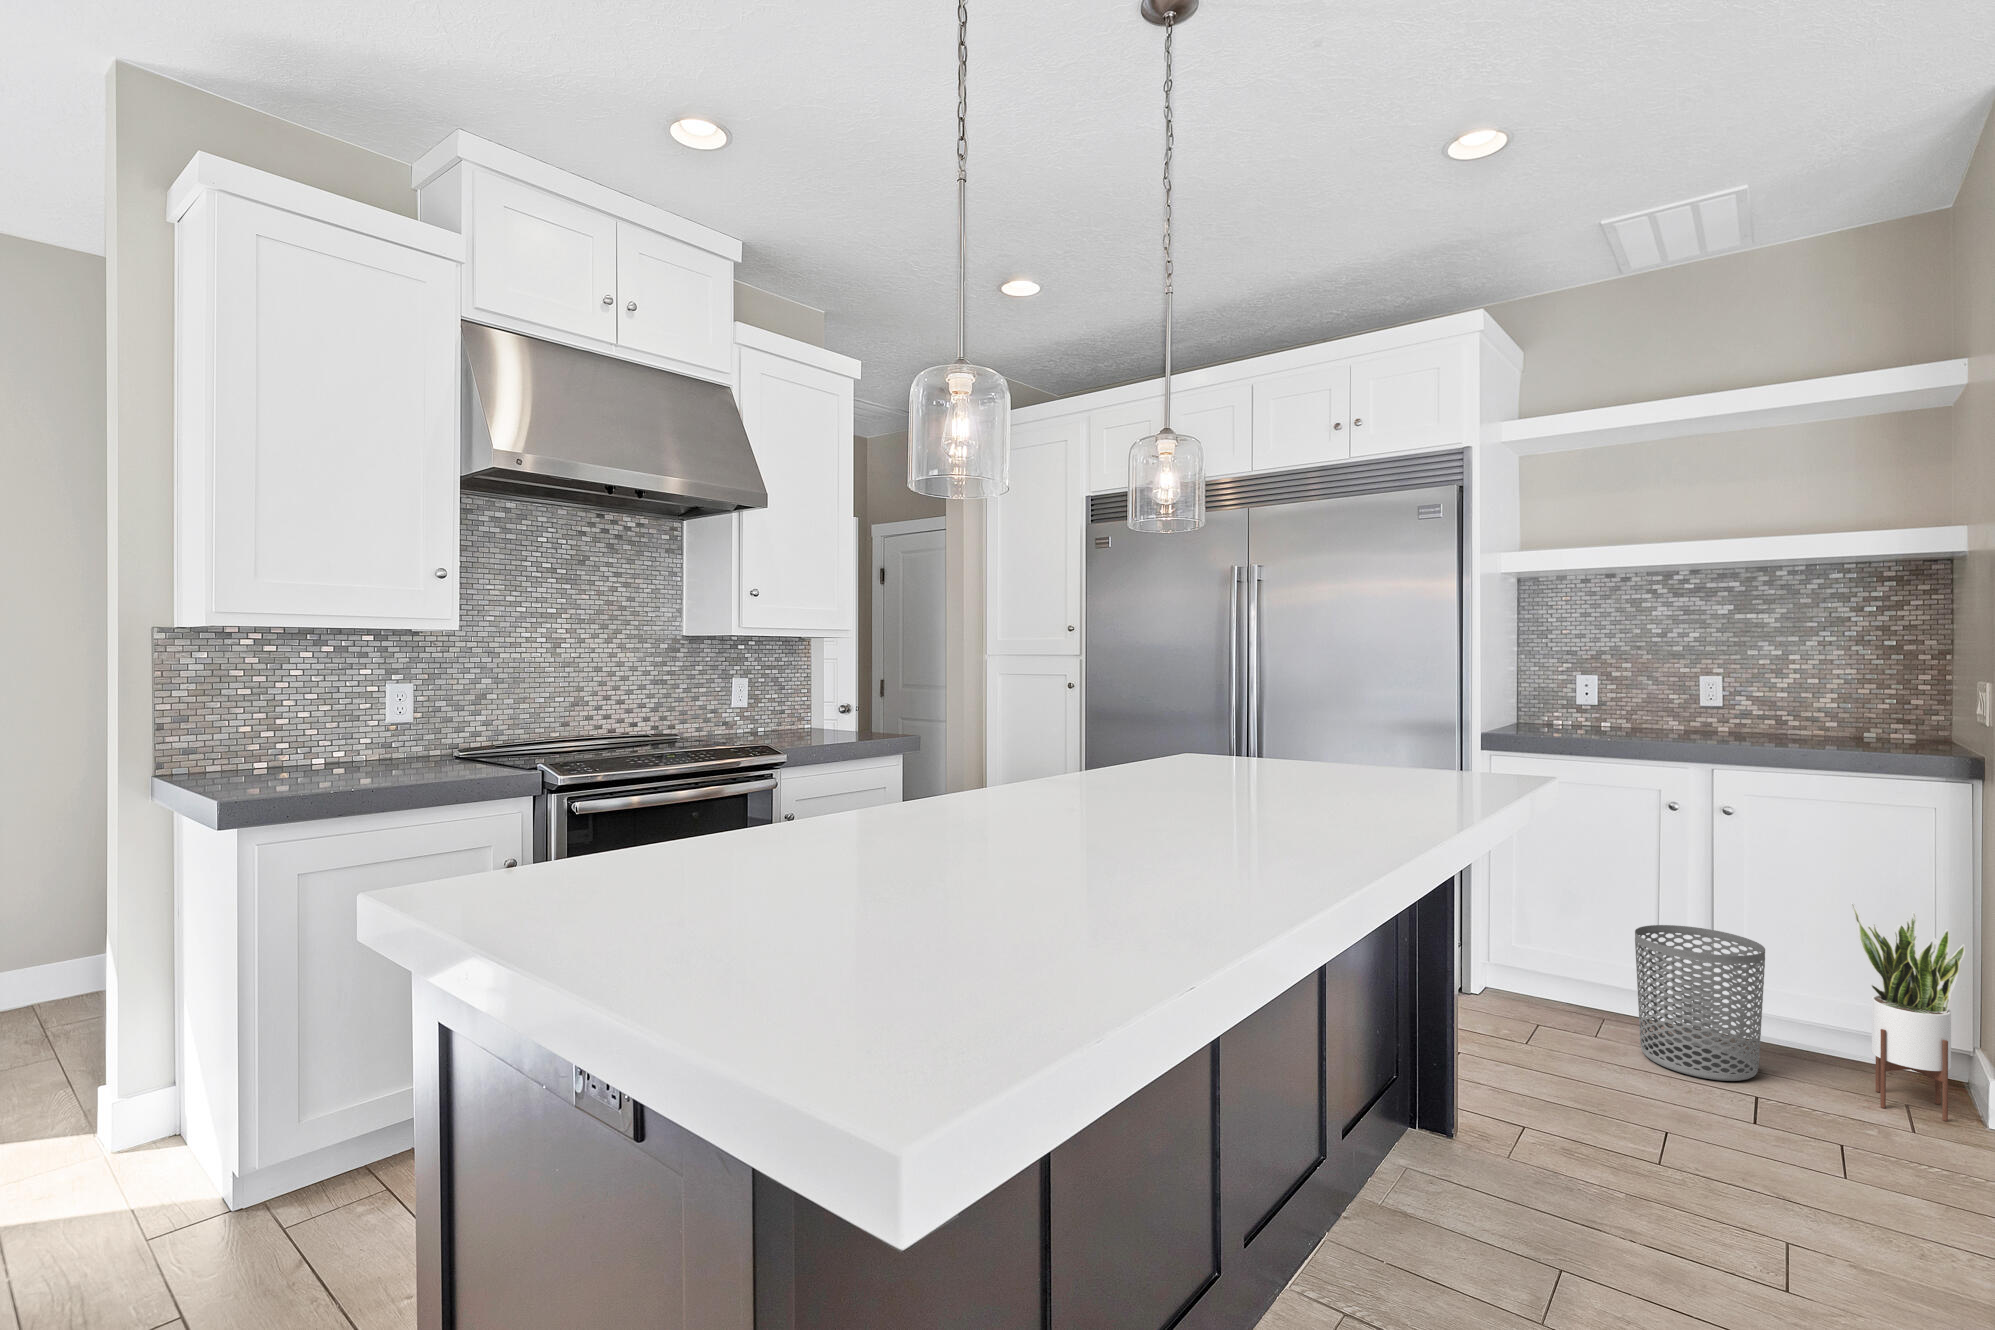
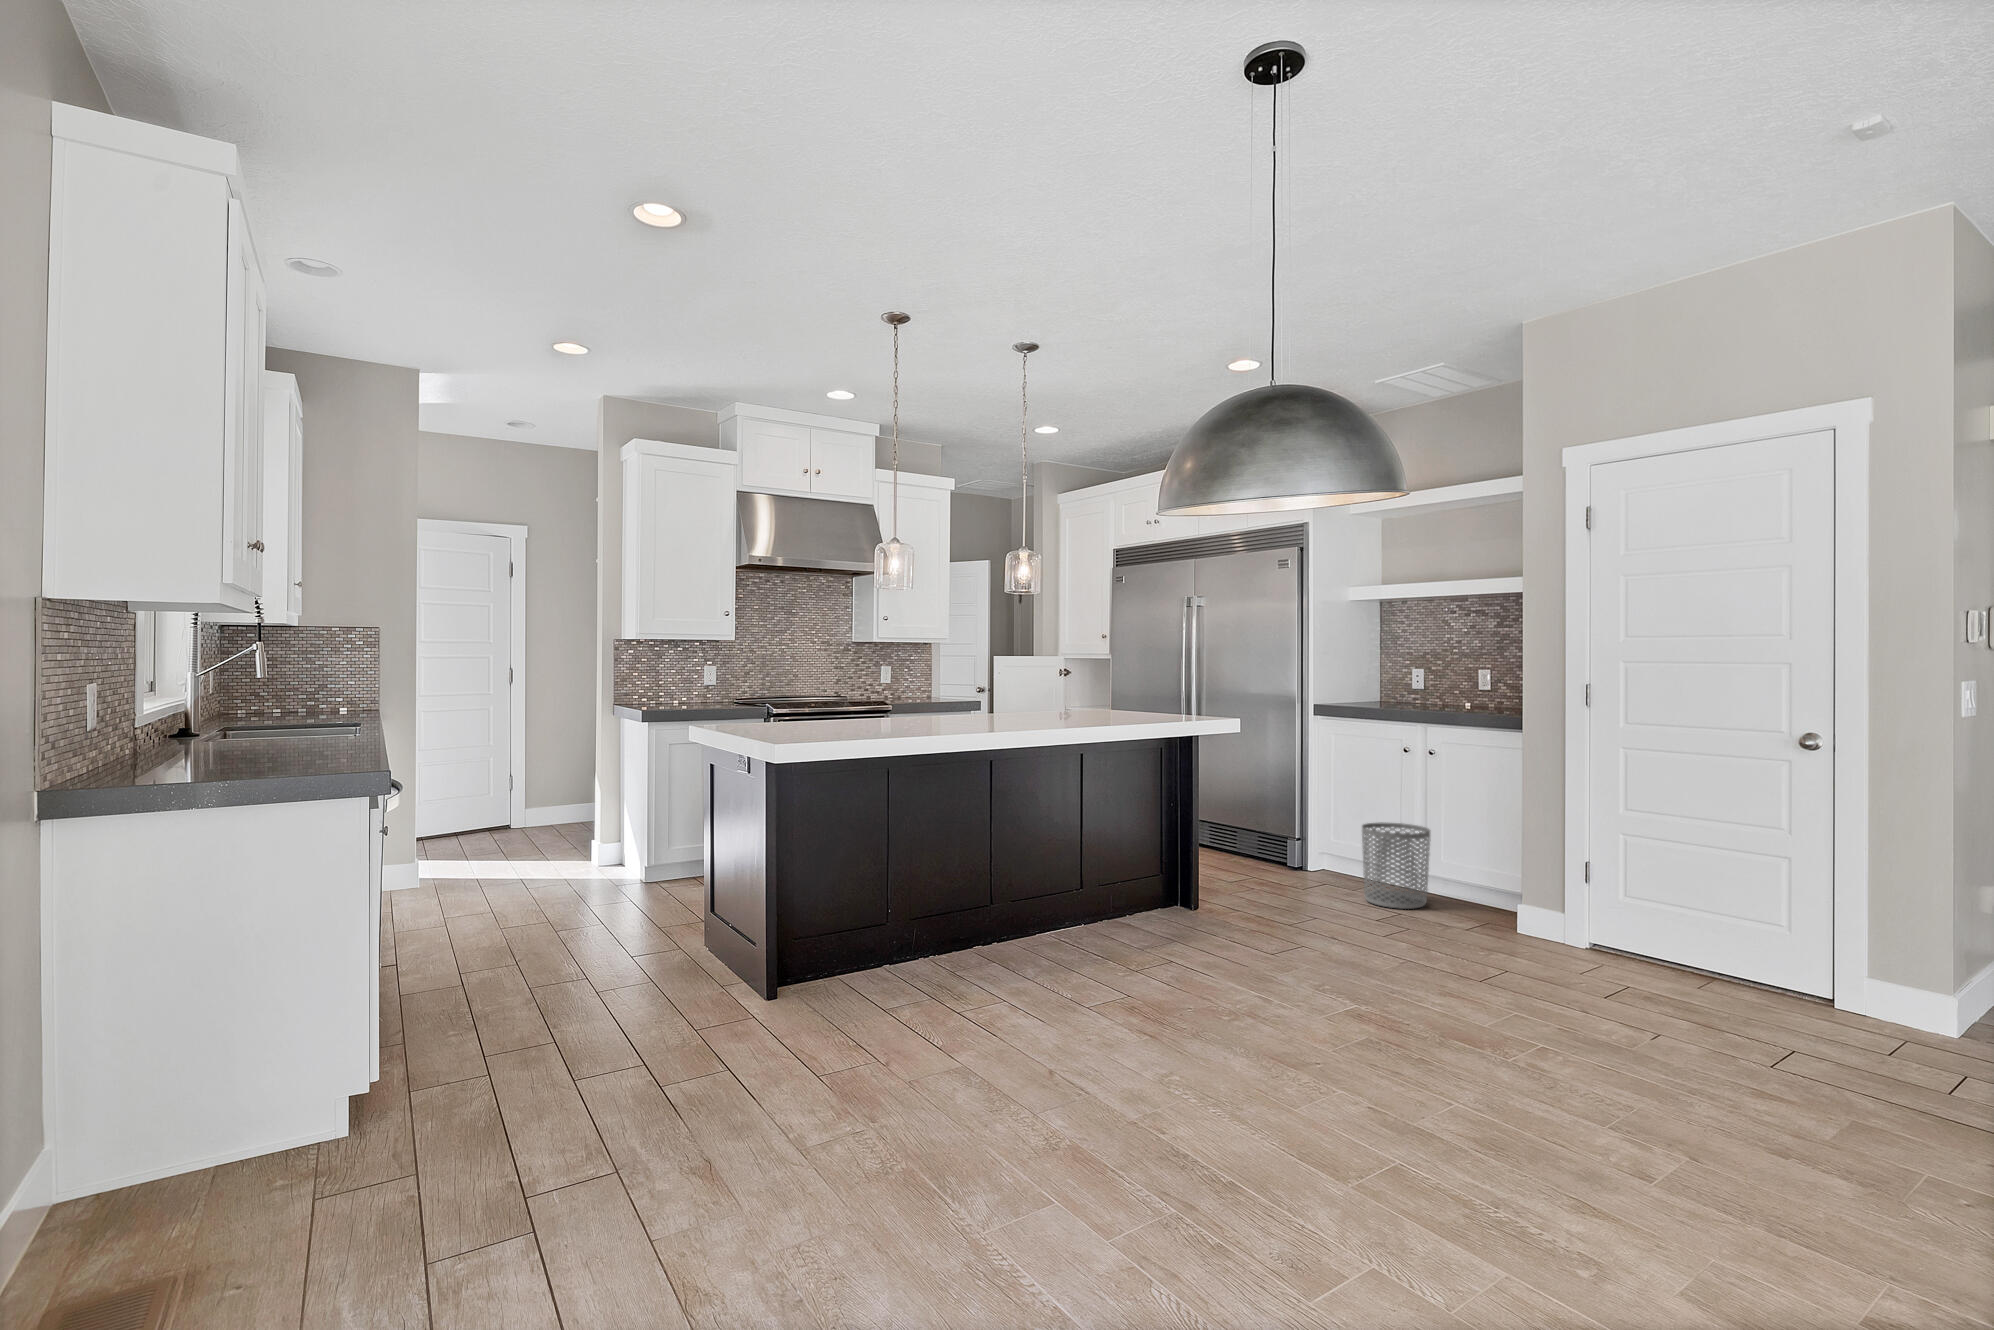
potted plant: present [1850,901,1965,1121] -> none [1468,804,1510,928]

